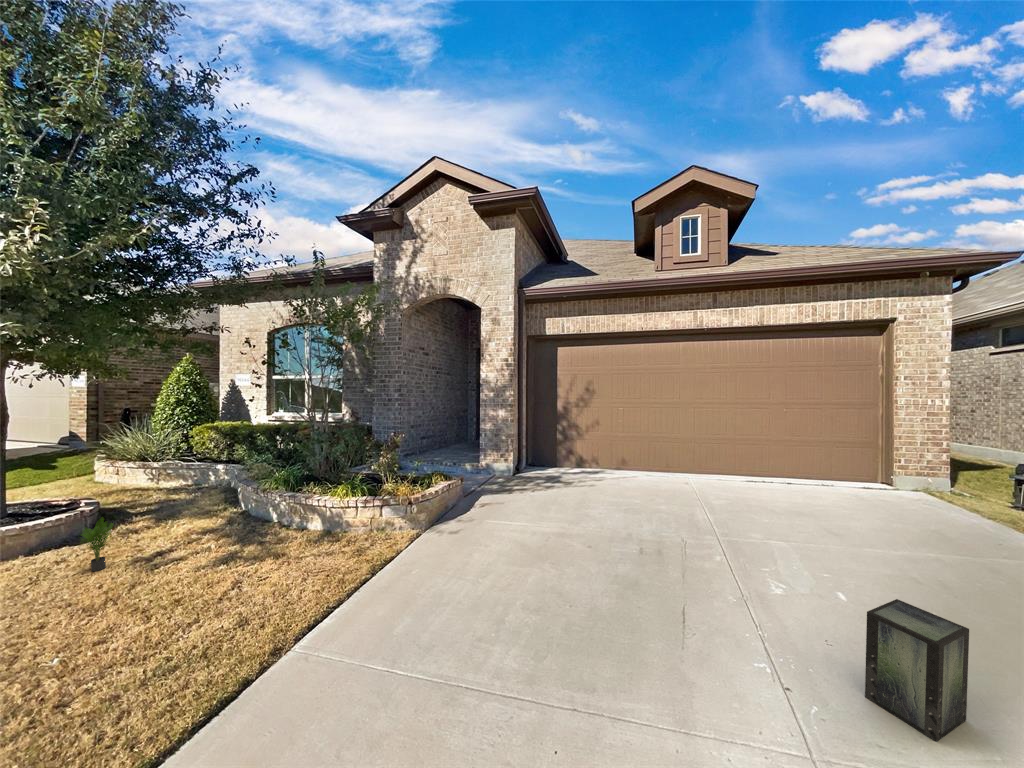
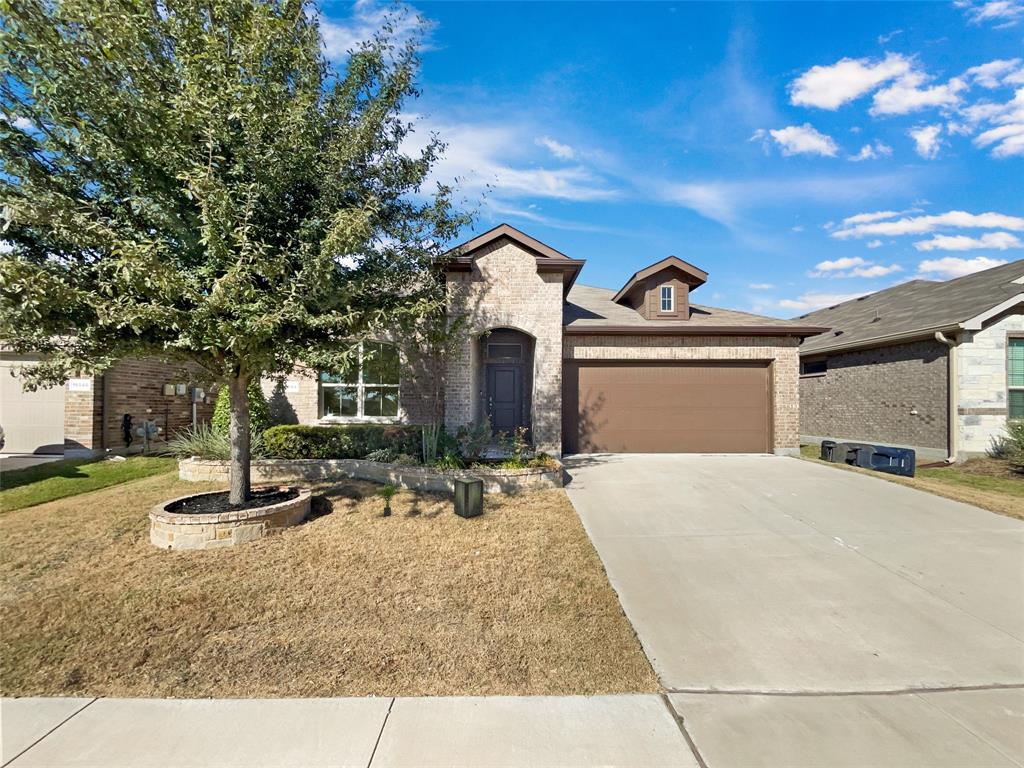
storage box: present [865,599,969,742] -> present [454,477,483,518]

